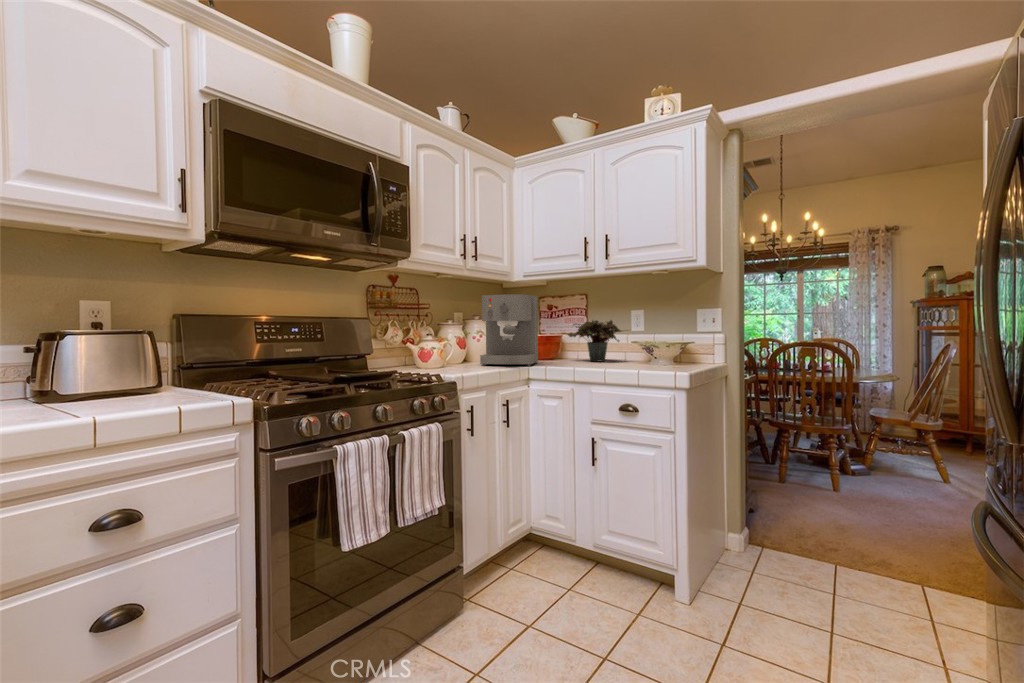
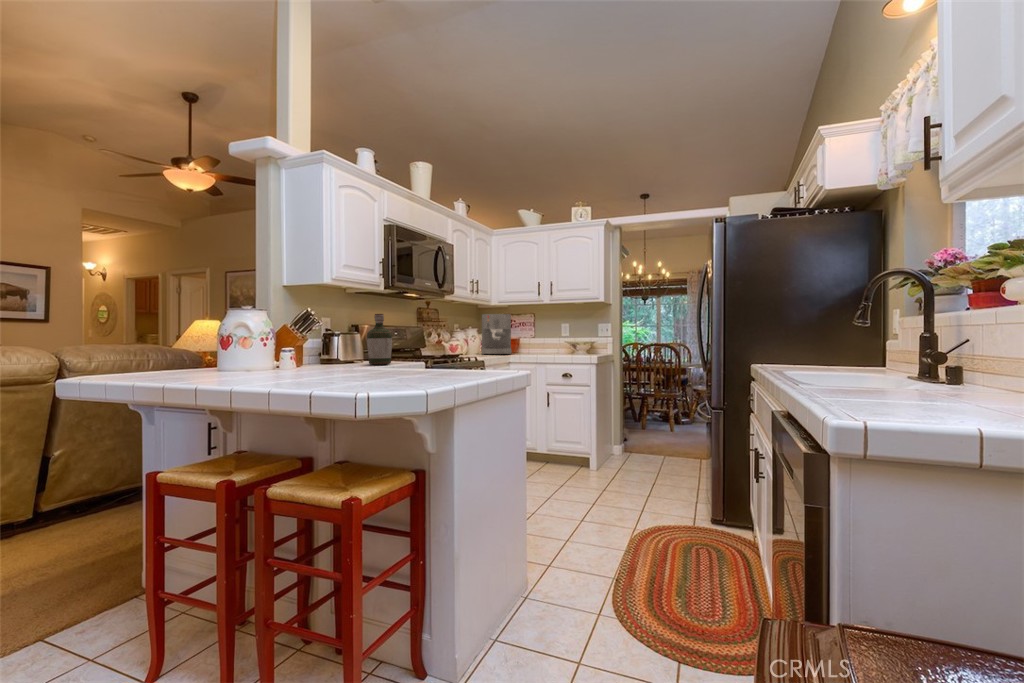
bottle: none [74,285,145,410] -> present [367,314,392,365]
potted plant: present [567,320,622,361] -> none [524,329,562,353]

